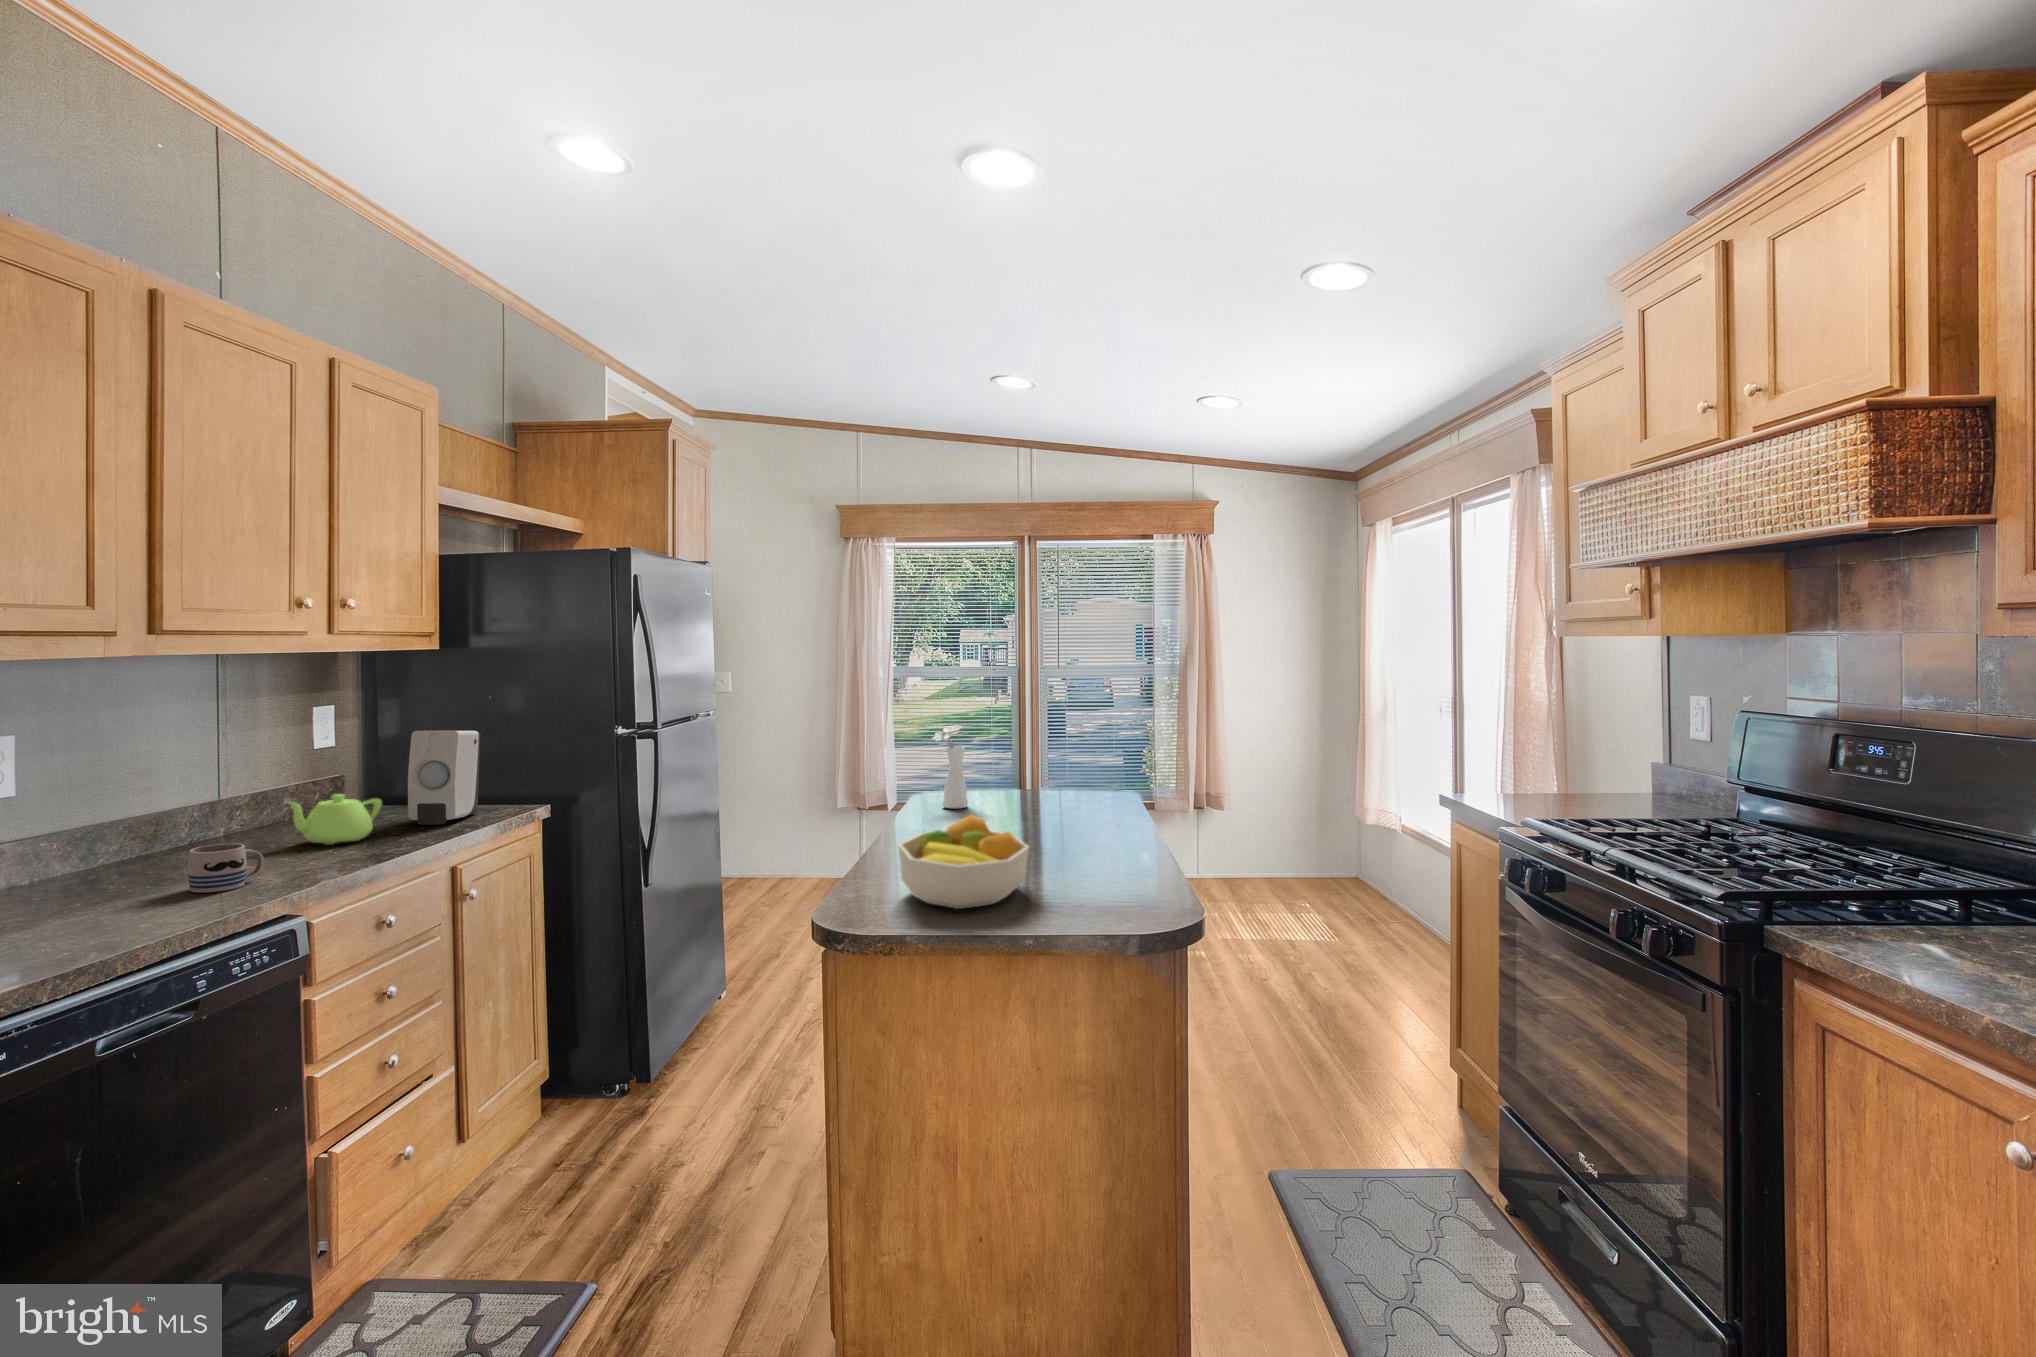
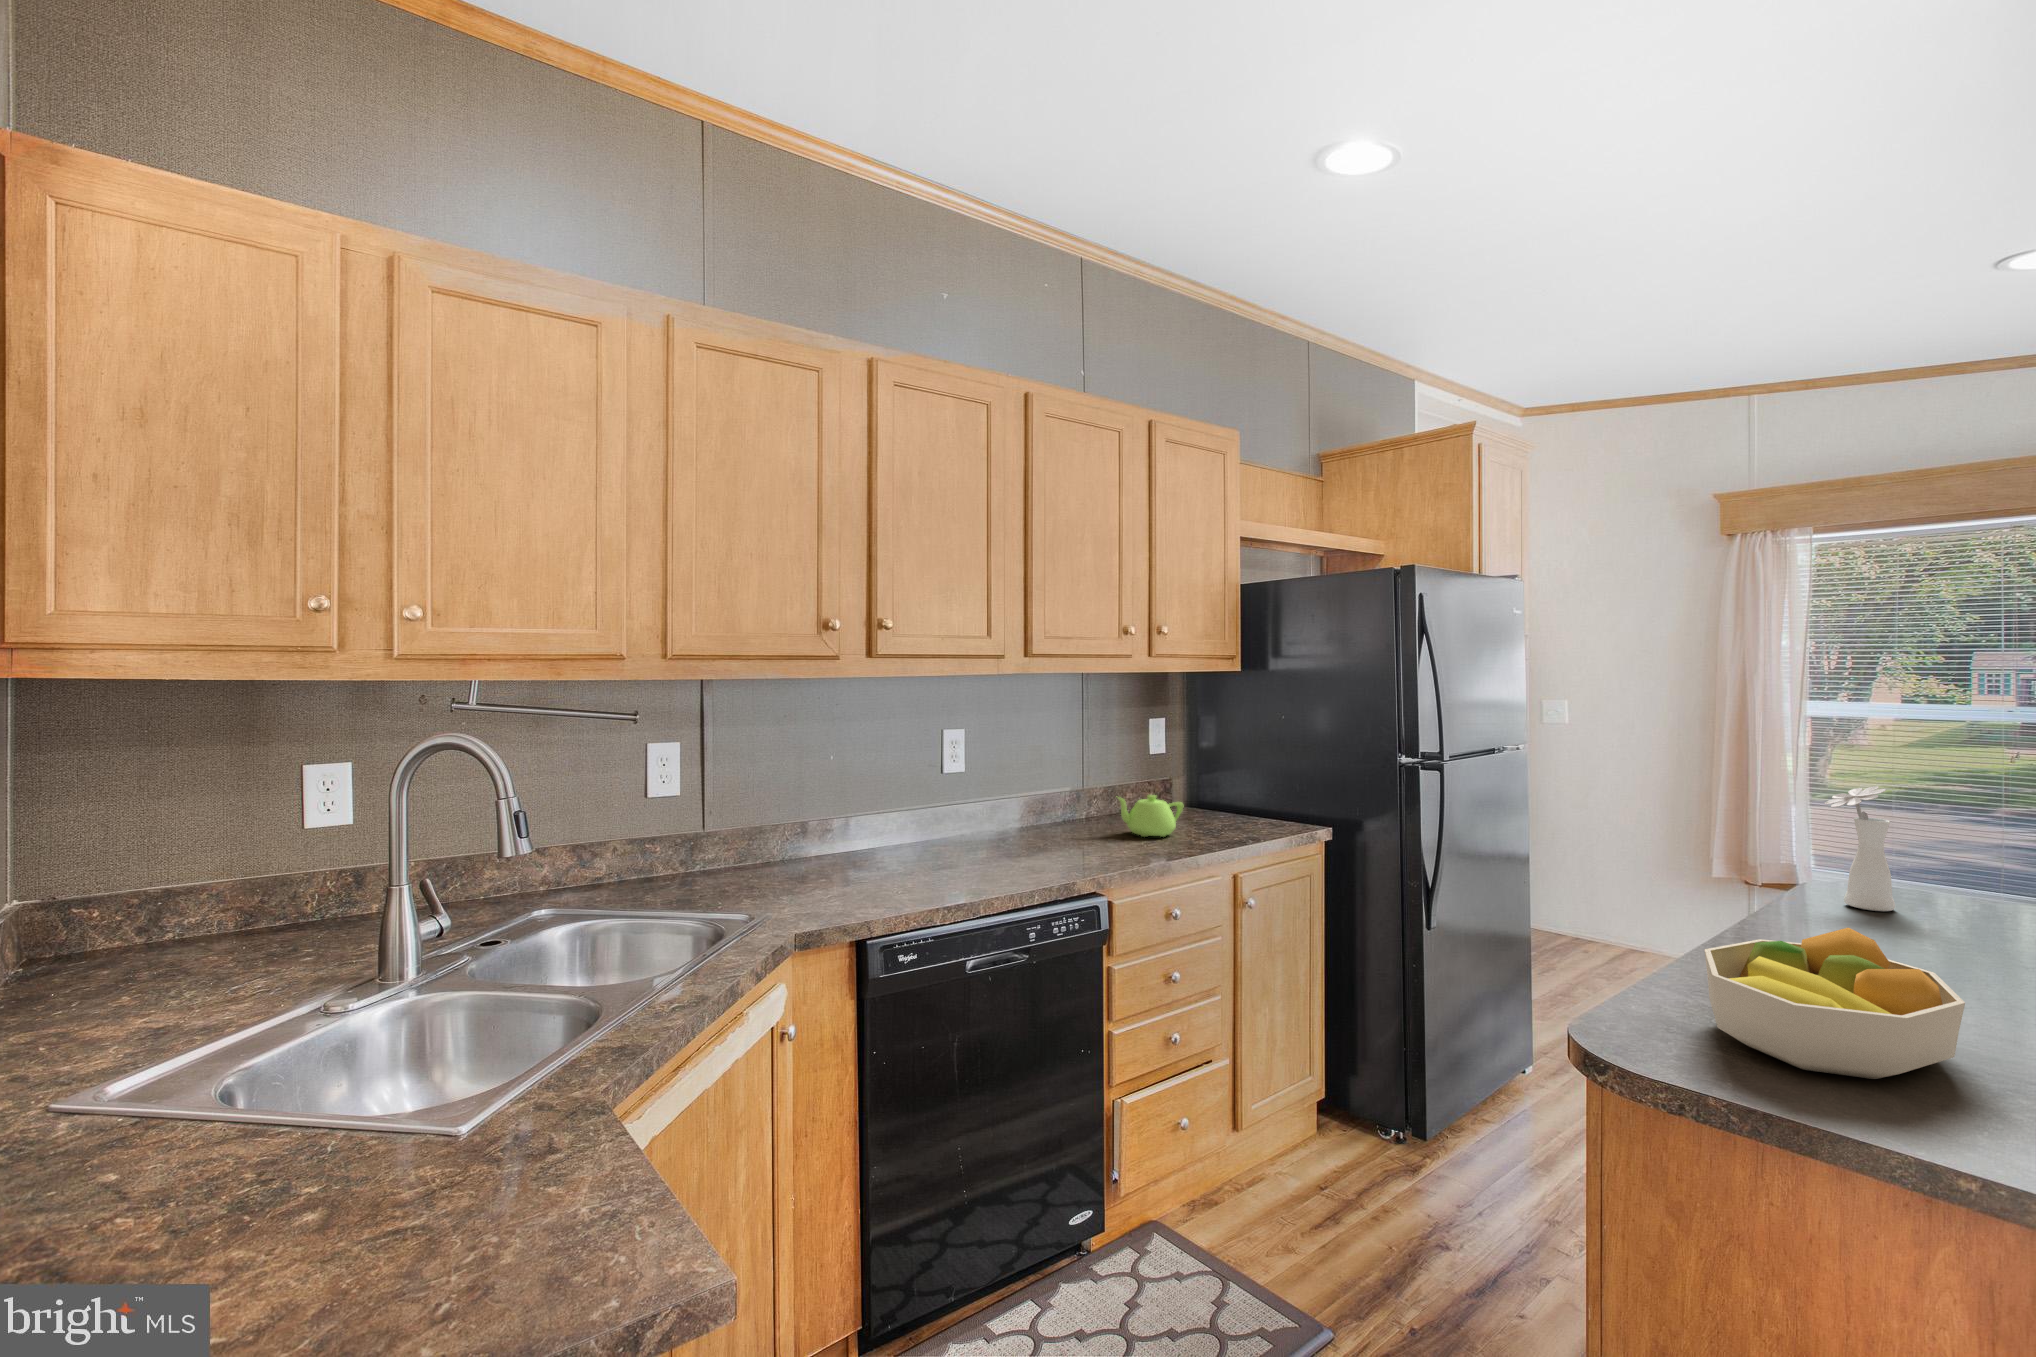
soap dispenser: present [408,731,480,825] -> none [1206,745,1268,832]
mug: present [188,844,264,892] -> none [1042,825,1089,862]

